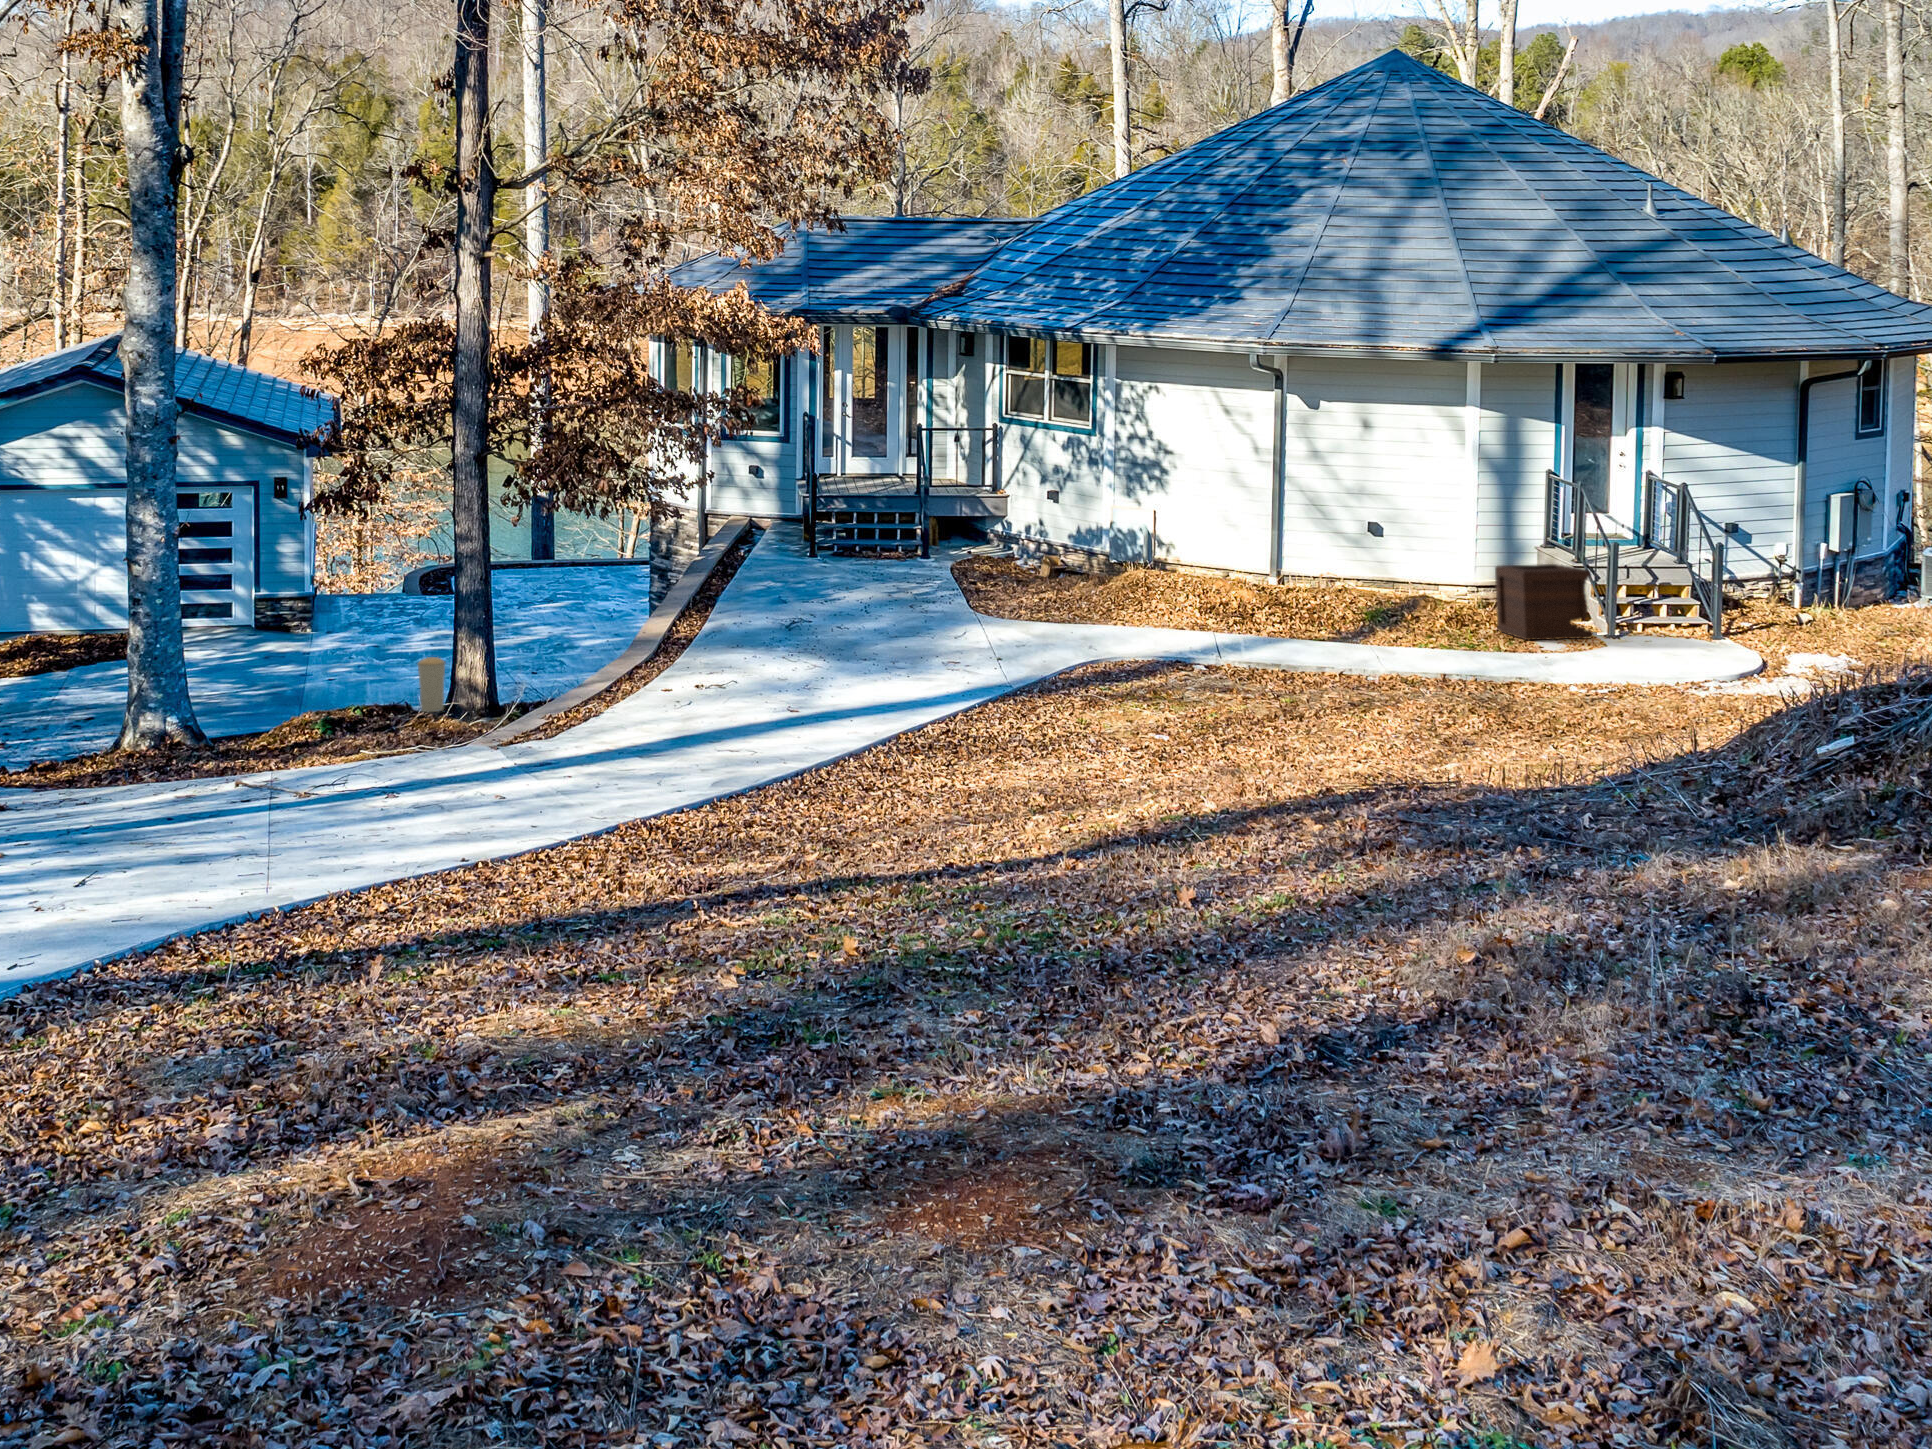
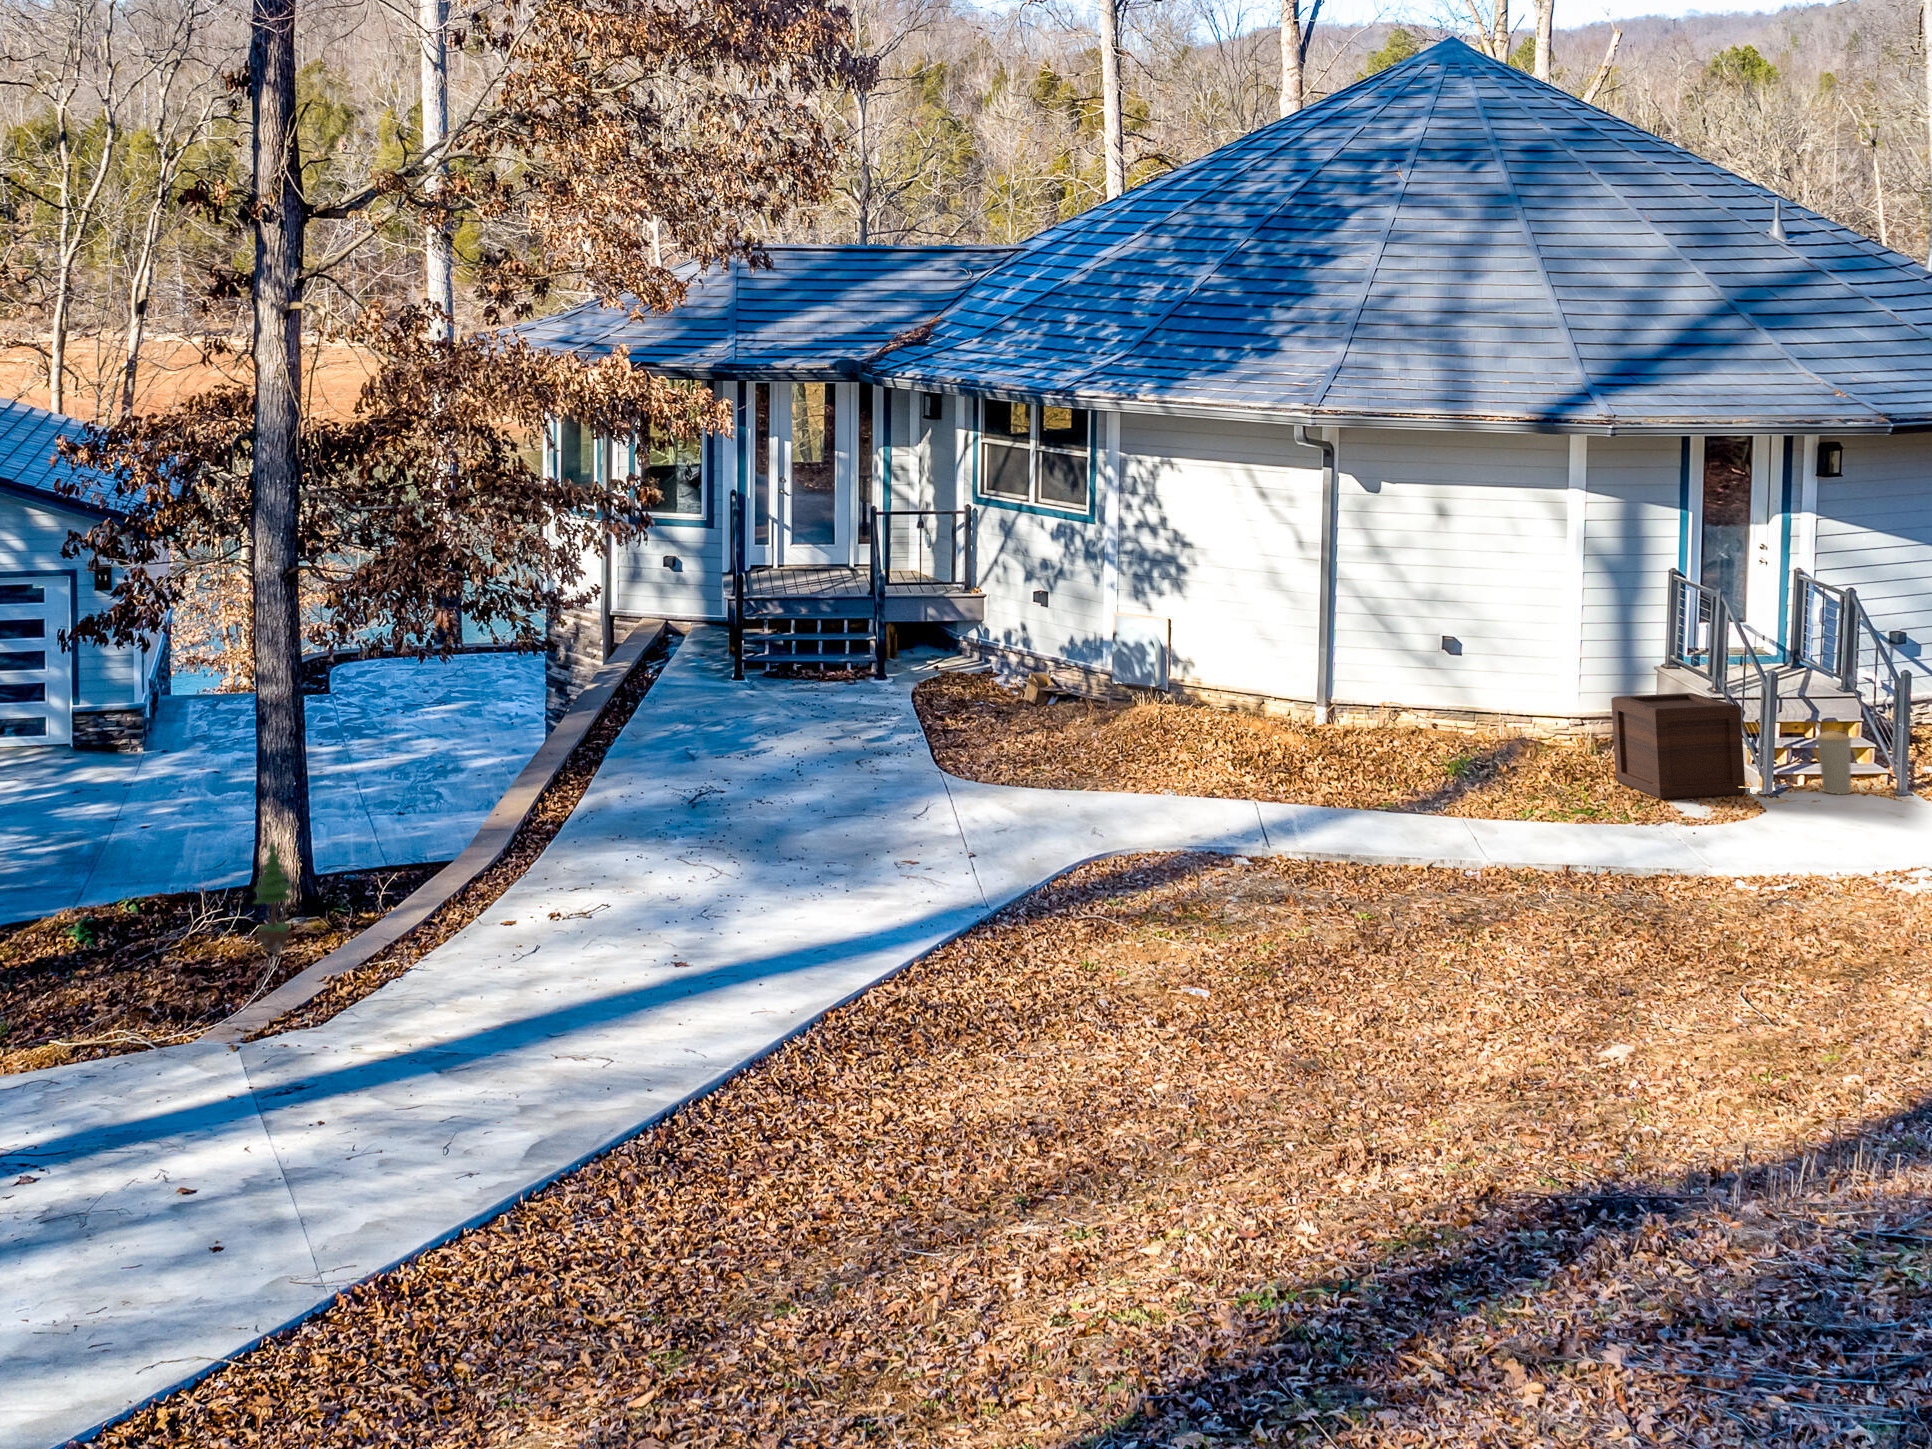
potted tree: none [488,627,516,707] -> present [254,843,292,953]
trash can: present [418,657,446,712] -> present [1816,731,1851,794]

